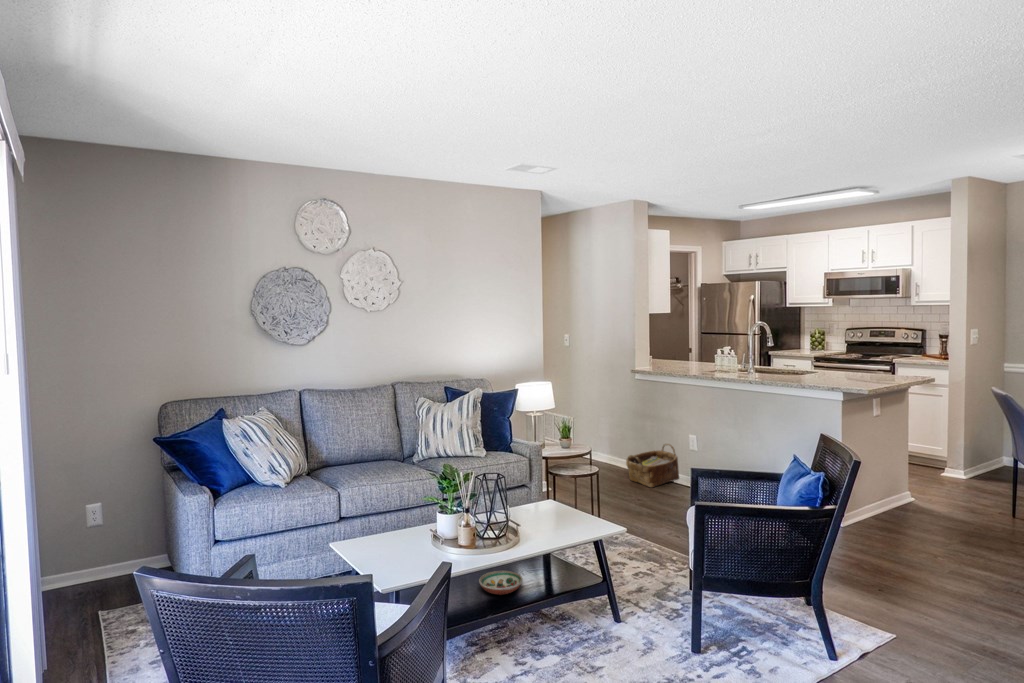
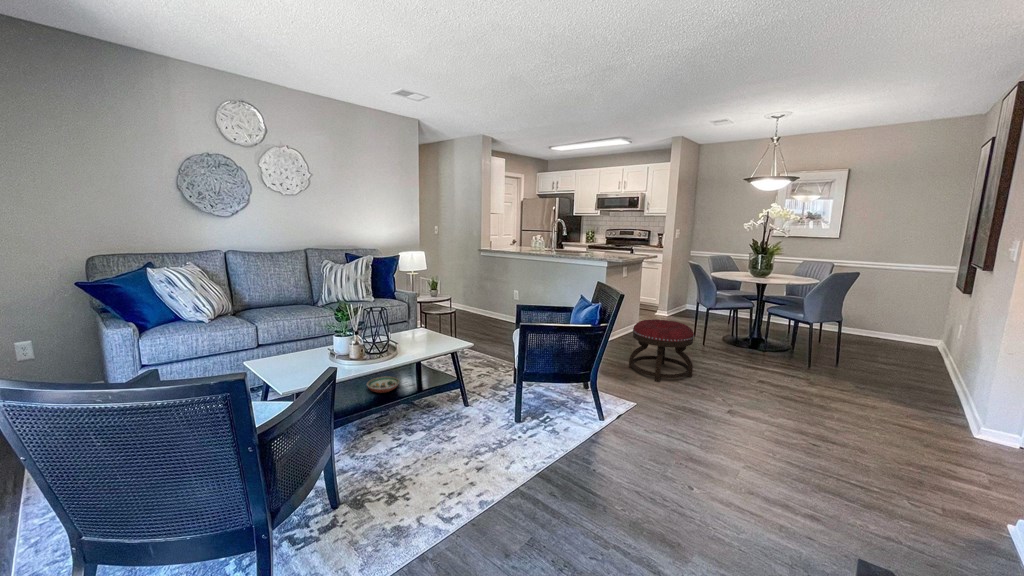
woven basket: present [626,444,679,487] -> none [474,296,507,324]
ottoman: none [886,493,1006,602] -> present [629,319,694,382]

